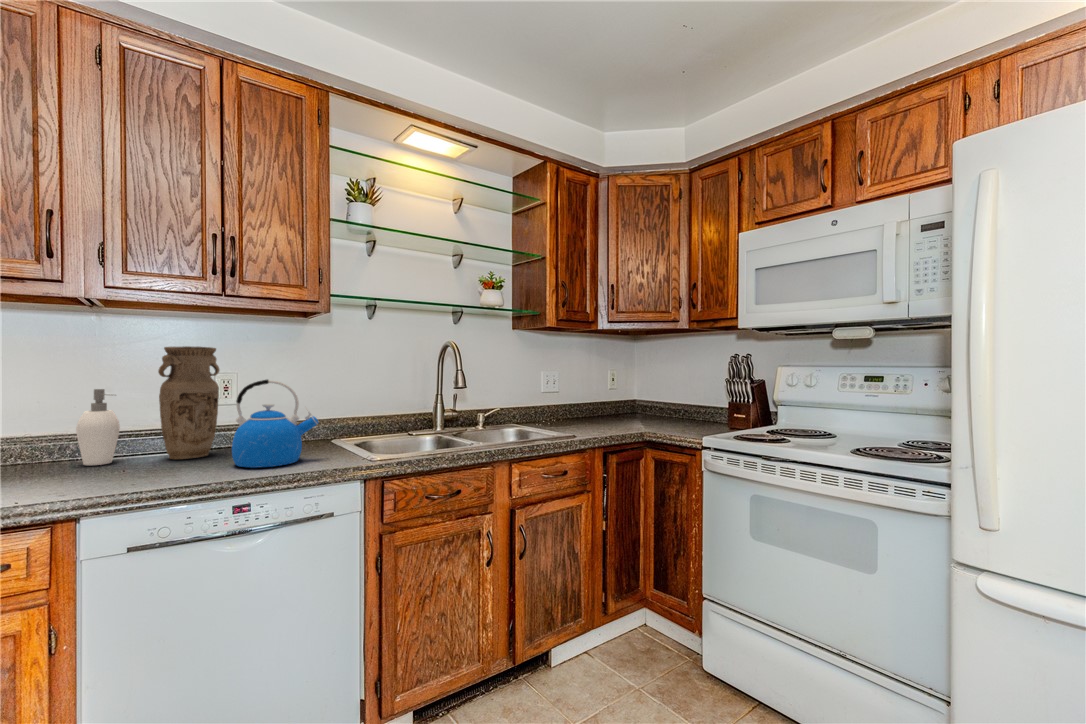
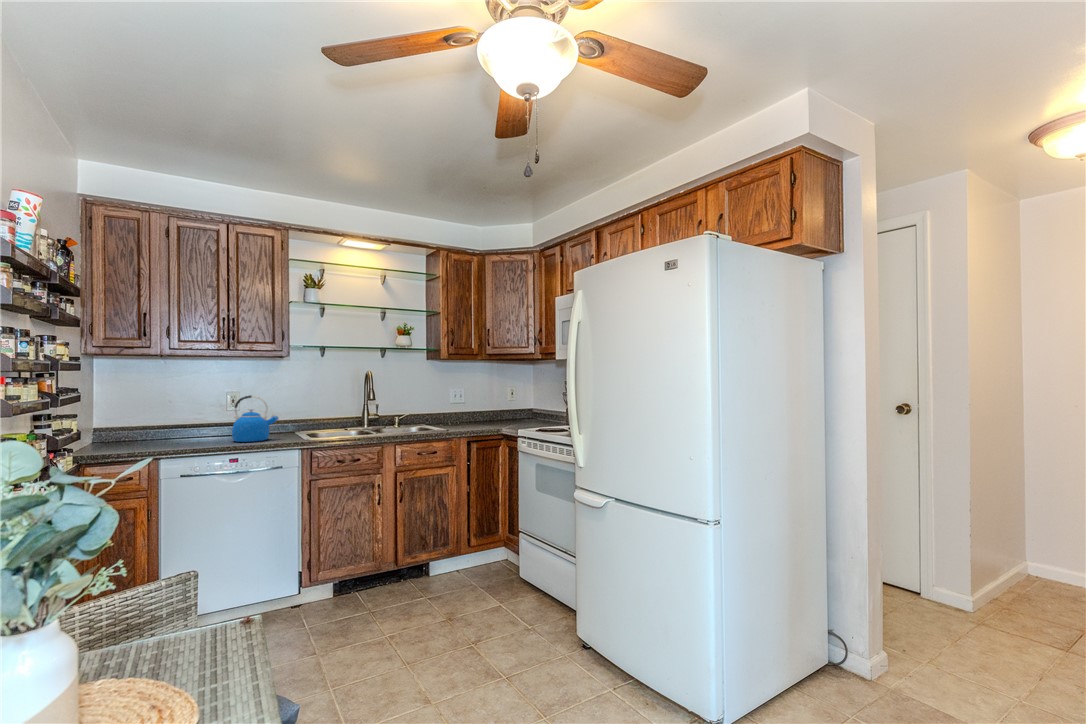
vase: present [158,346,219,459] -> none [196,378,228,439]
soap dispenser: present [76,389,120,465] -> none [155,401,176,441]

